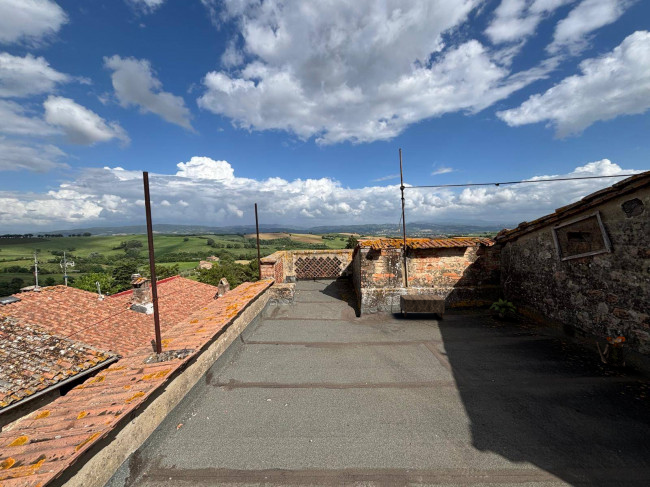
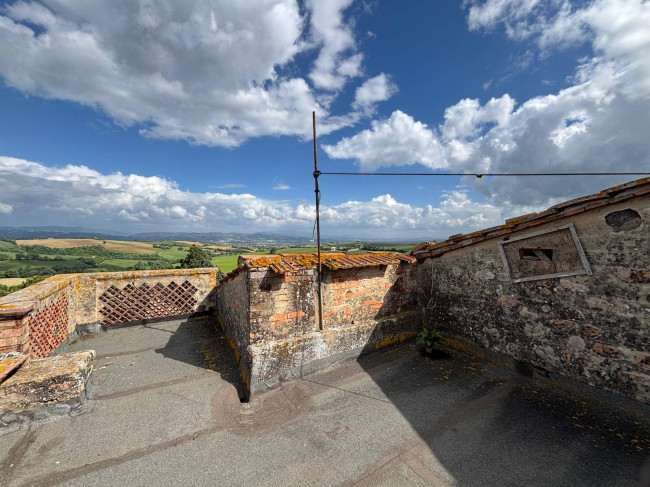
bench: present [400,295,445,318] -> none [313,335,379,387]
watering can: present [597,336,630,367] -> none [599,381,631,427]

